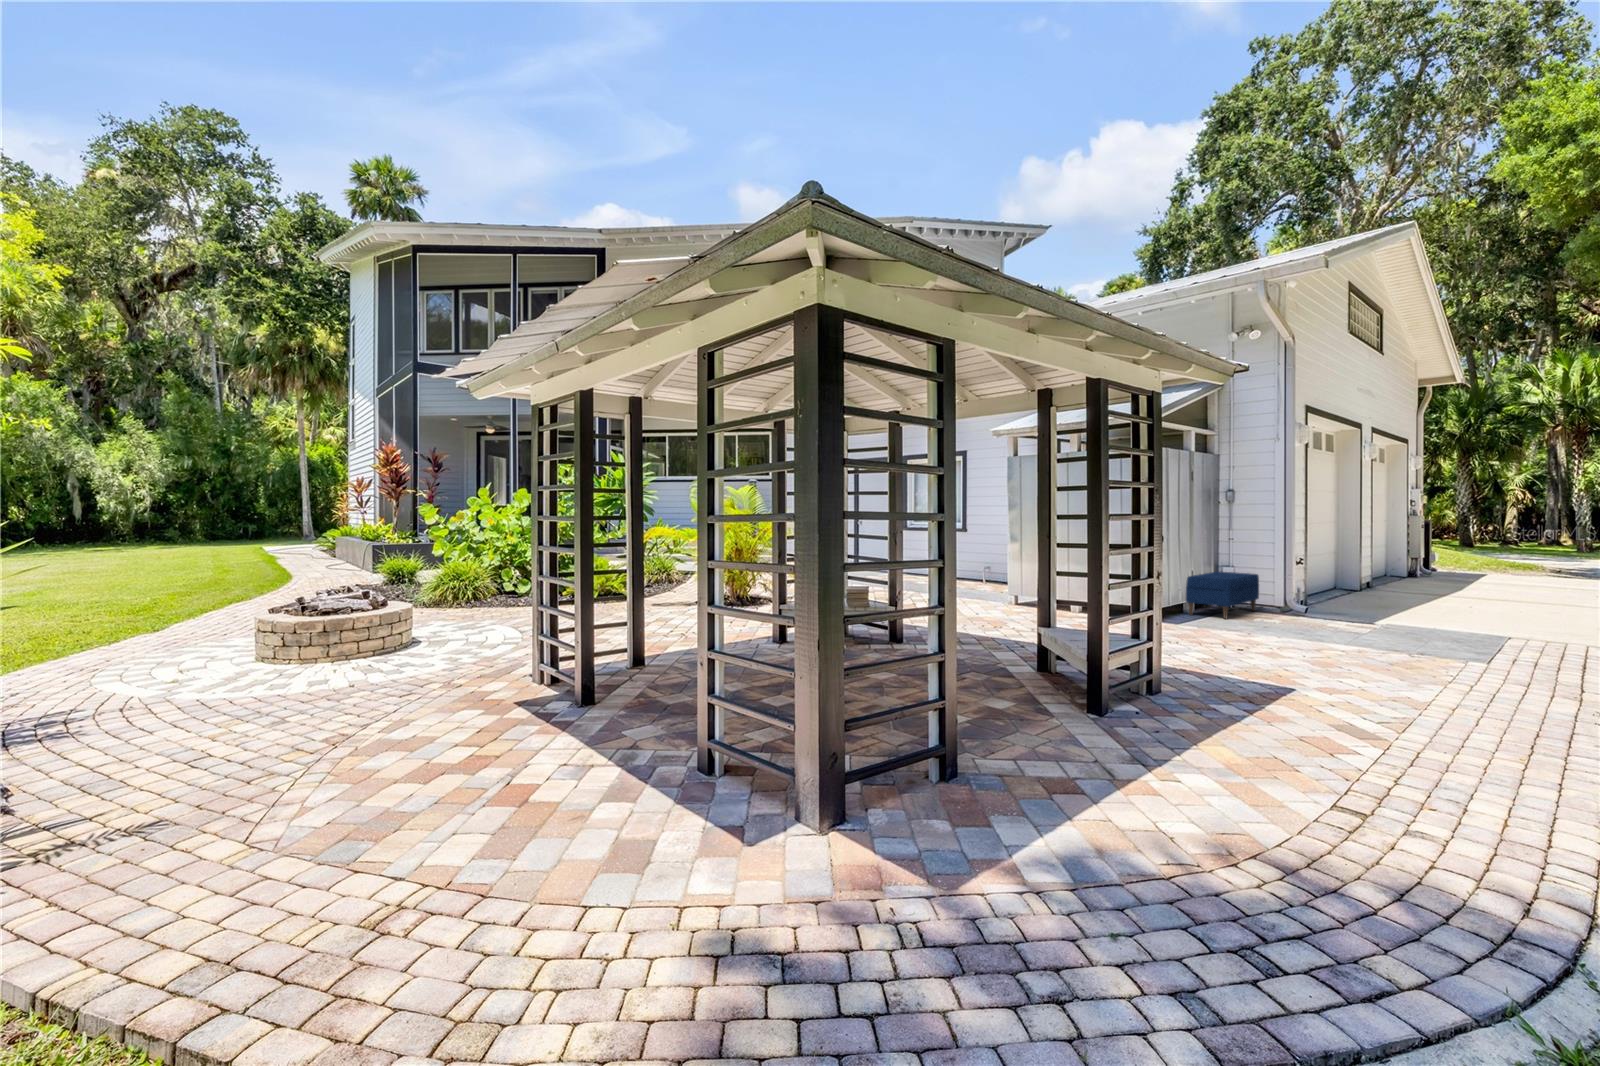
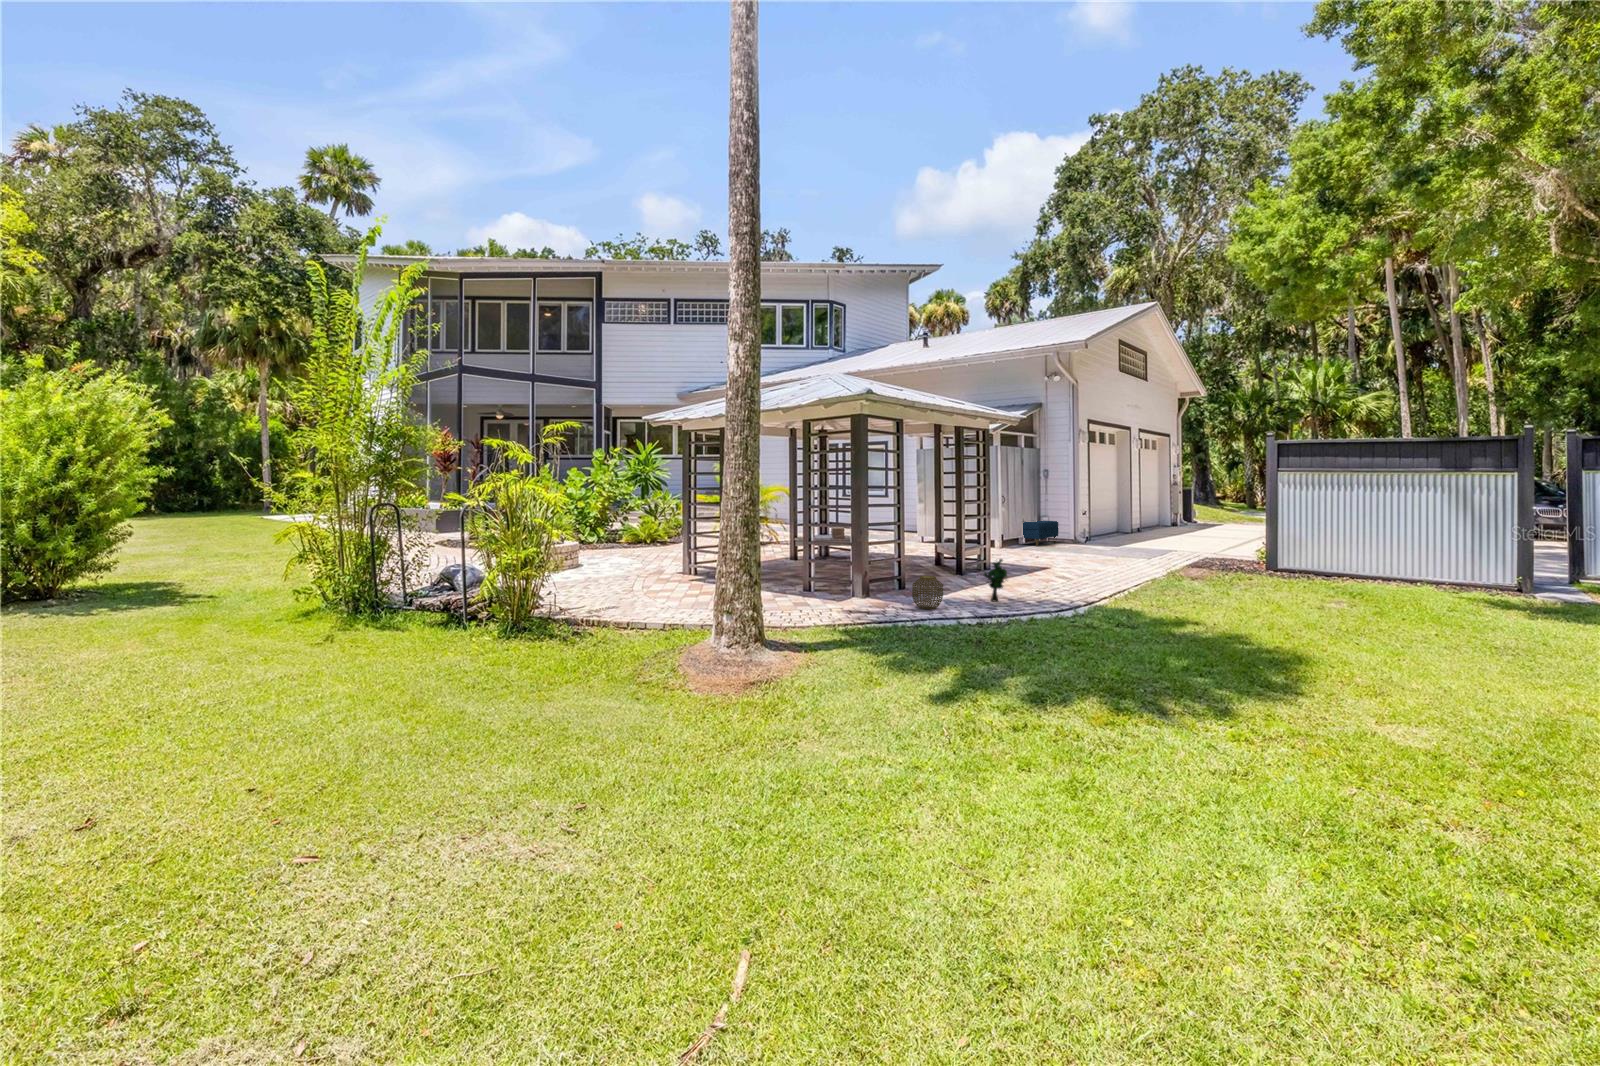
decorative plant: none [1201,772,1302,926] -> present [984,559,1007,602]
woven basket: none [939,855,1061,1009] -> present [912,576,943,609]

